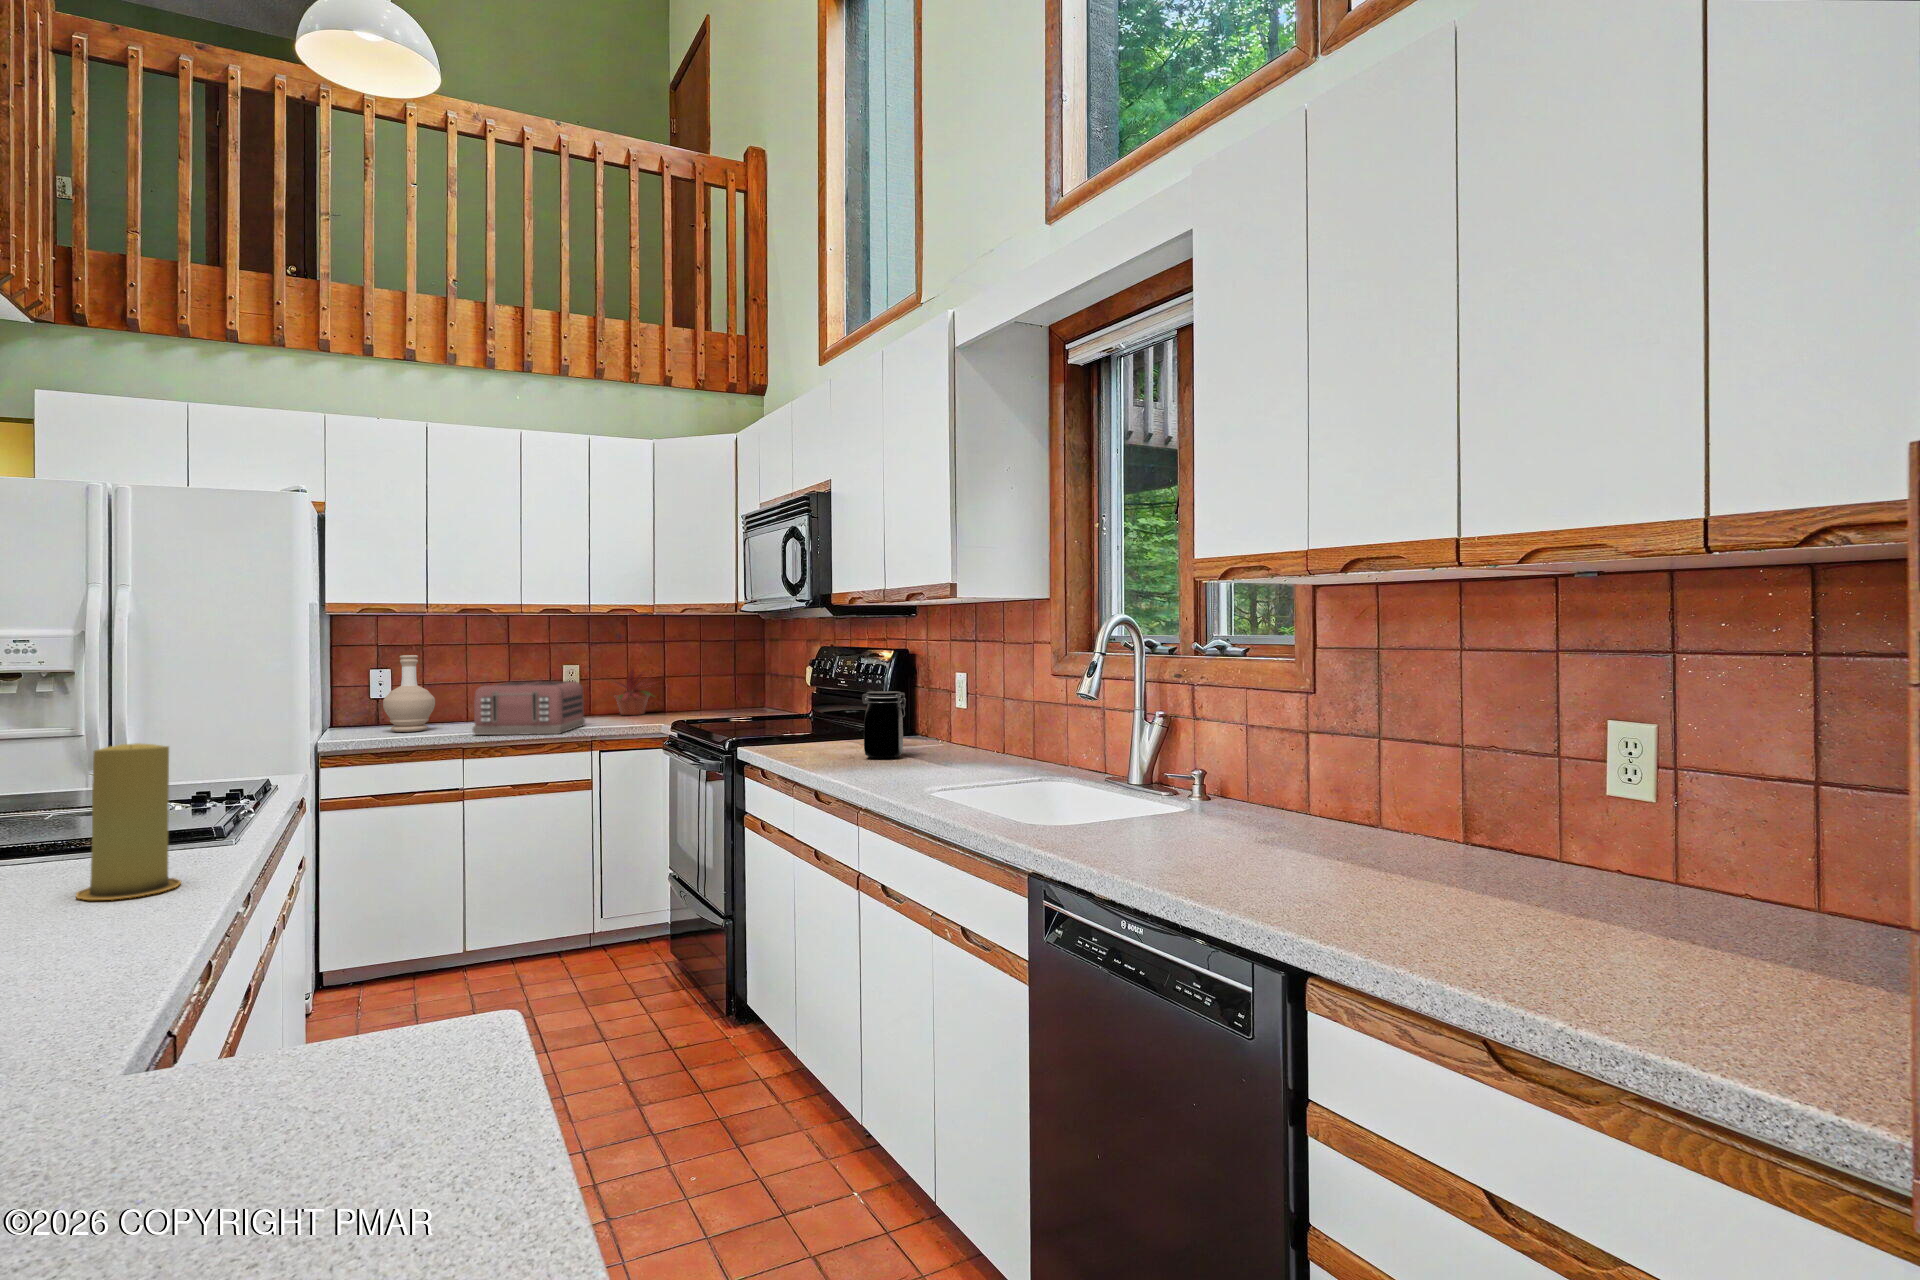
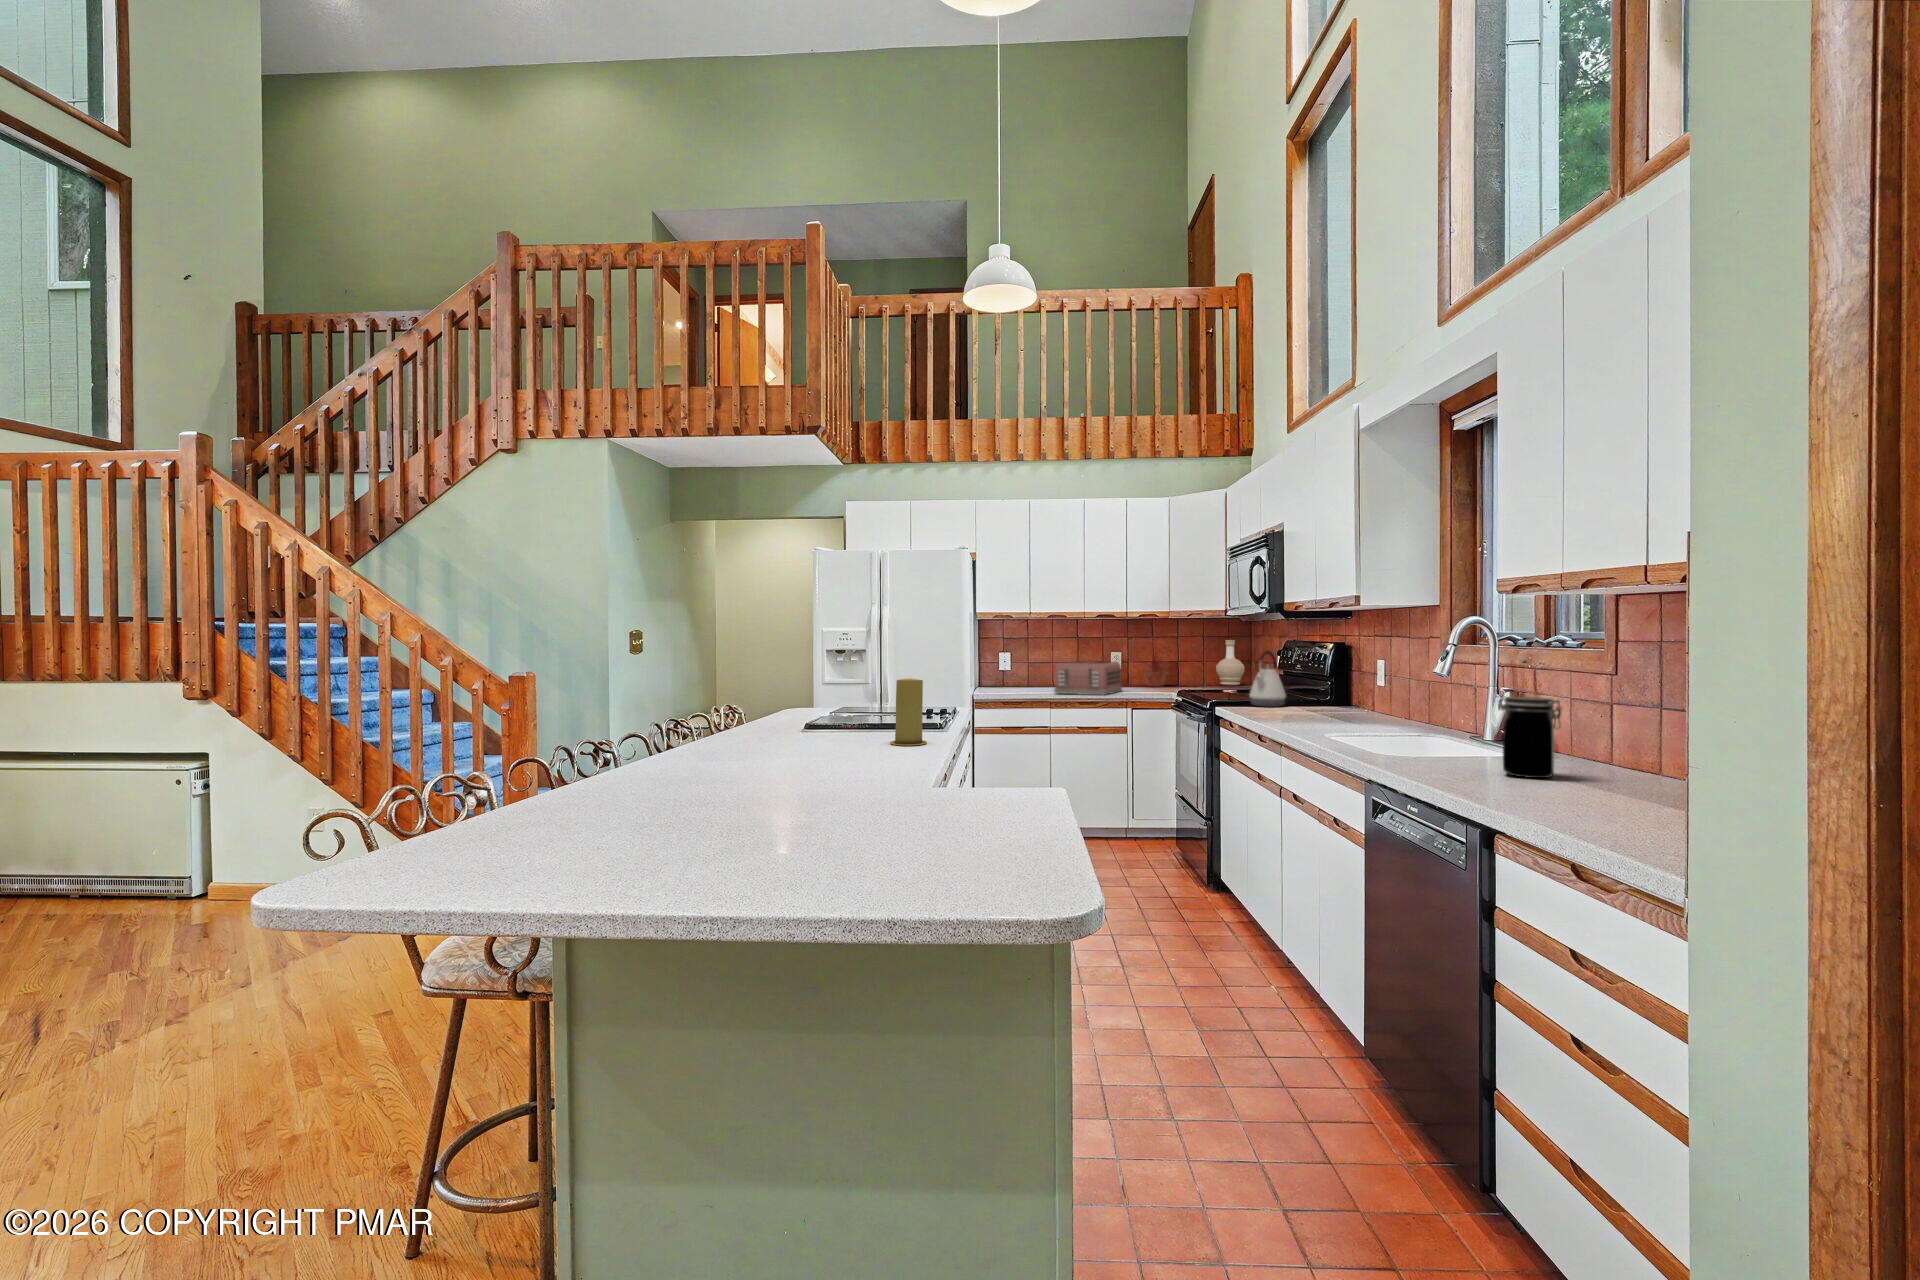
bottle: present [383,655,435,732] -> present [1216,640,1245,685]
kettle: none [785,663,835,743] -> present [1249,651,1286,707]
jar: present [862,691,906,759] -> present [1498,697,1562,778]

